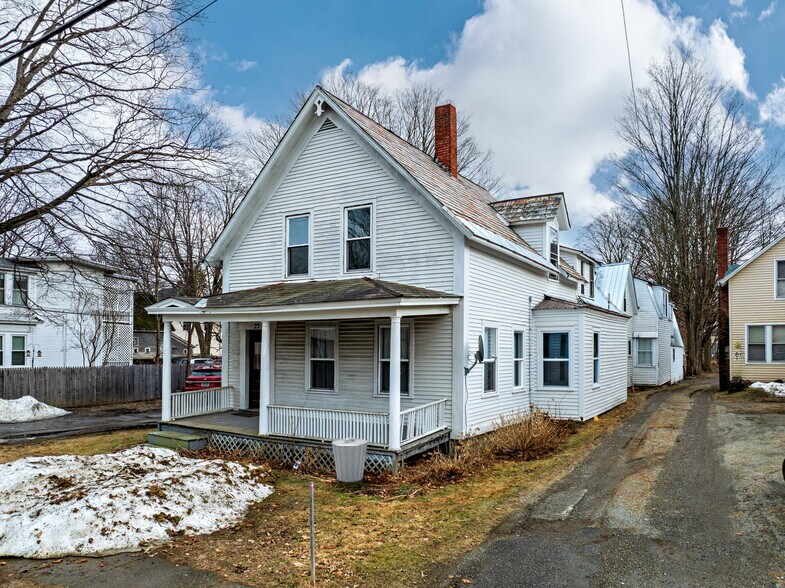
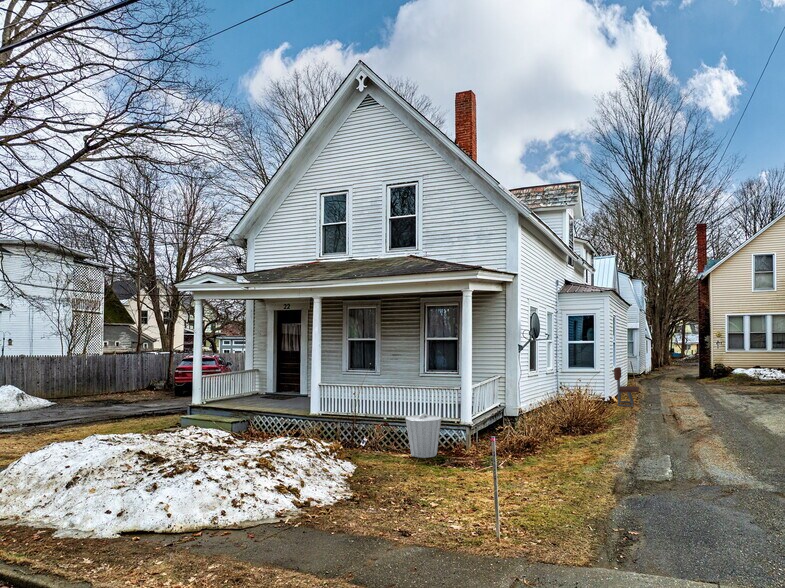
bench: none [595,384,622,426] -> present [614,367,639,407]

